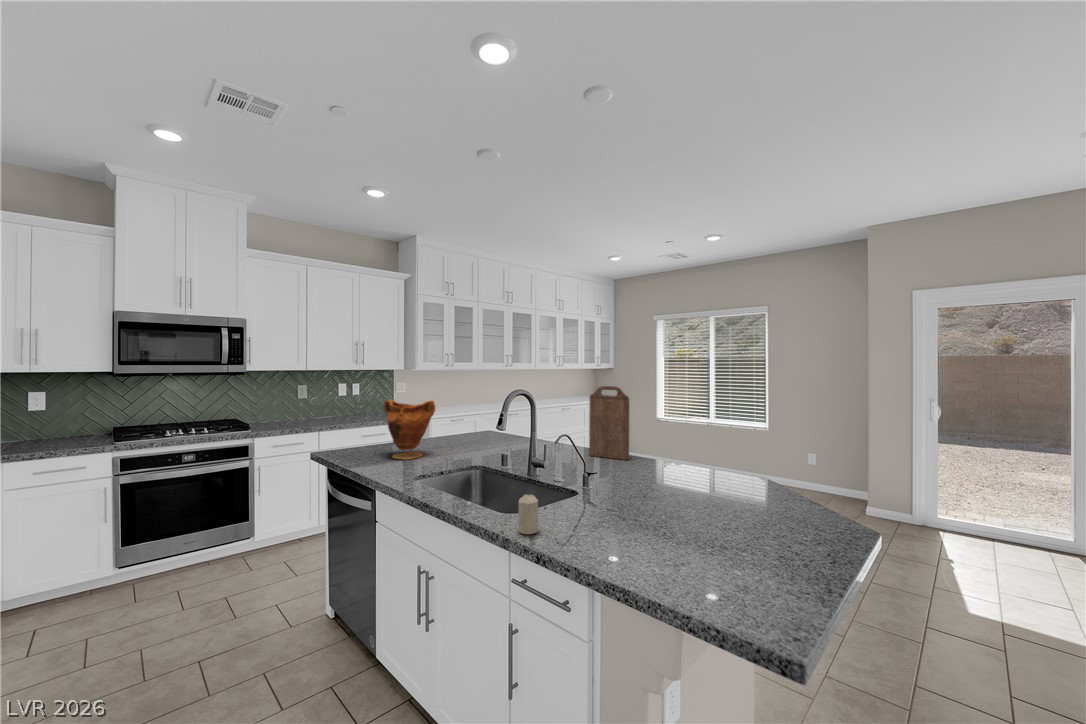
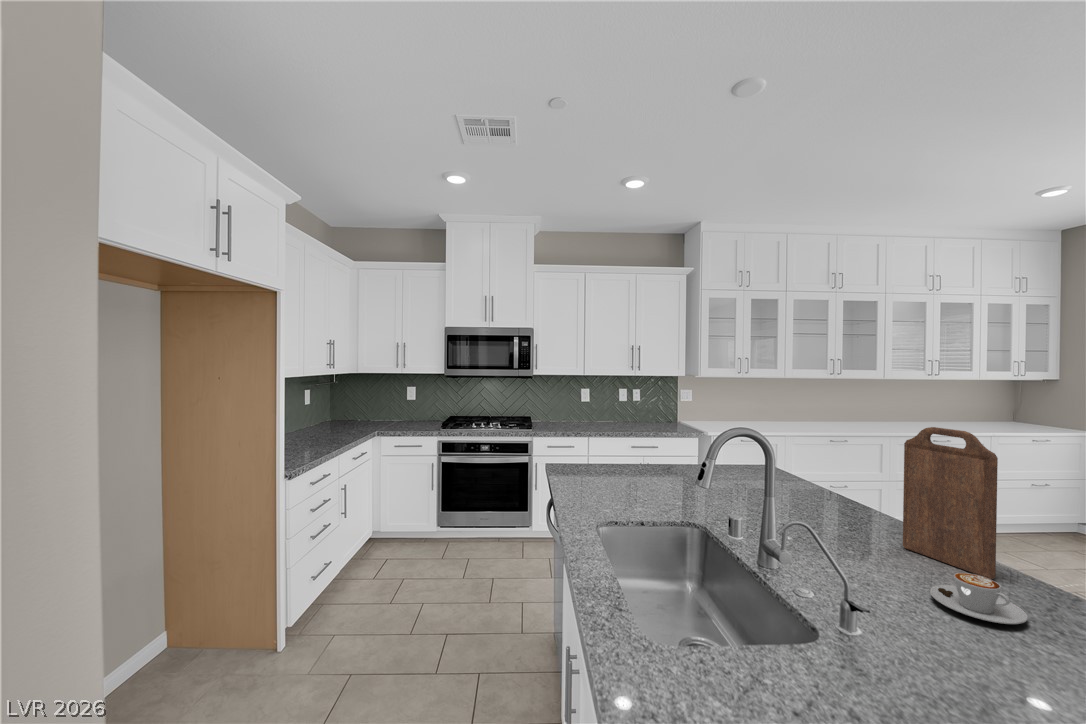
vase: present [384,400,435,459] -> none [601,417,656,493]
coffee cup: none [611,455,647,473] -> present [930,573,1028,624]
candle: present [518,494,538,534] -> none [634,618,669,695]

